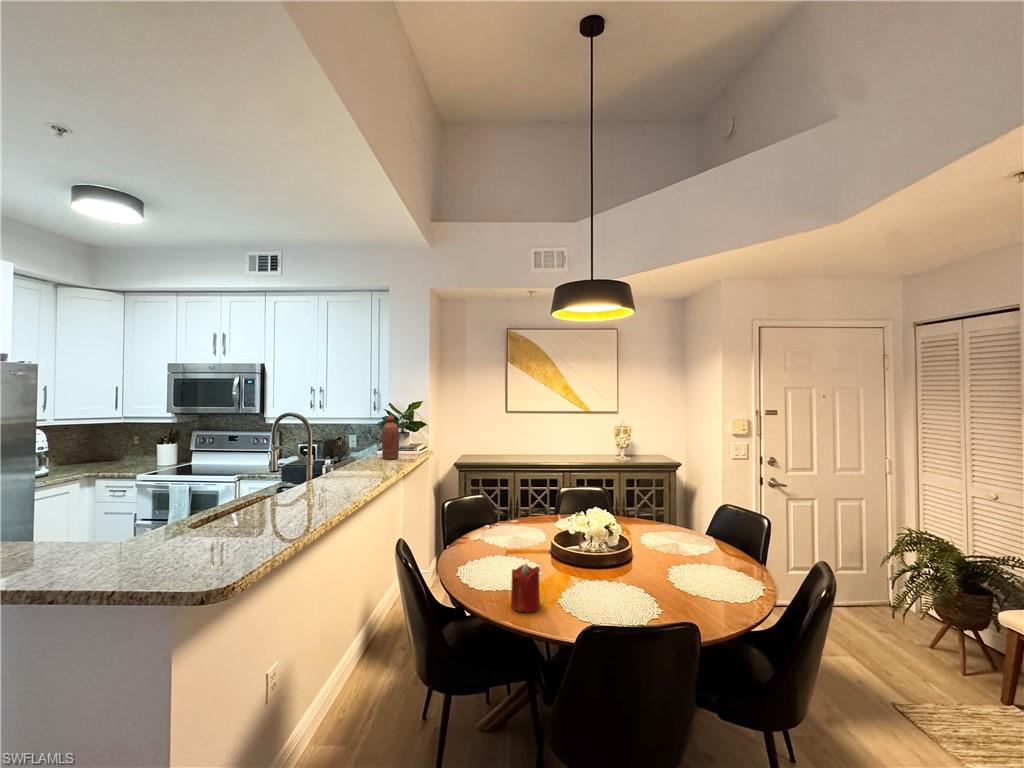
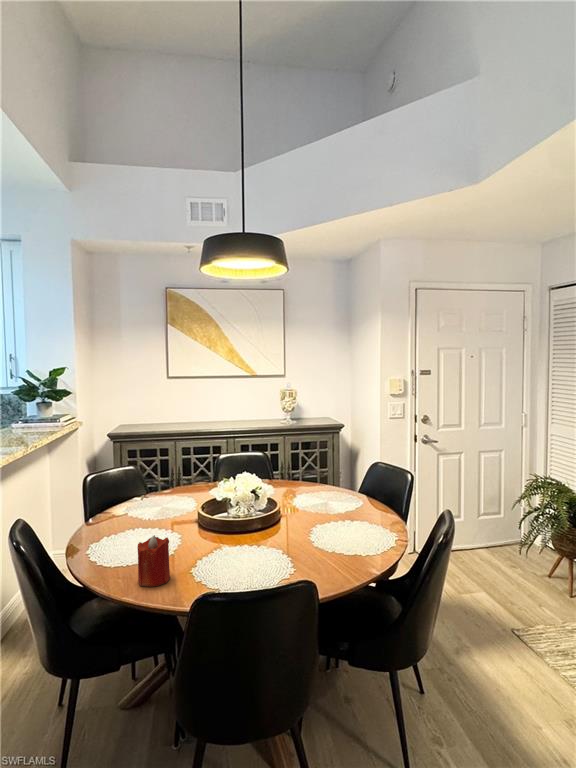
bottle: present [382,415,399,460] -> none [18,383,40,433]

